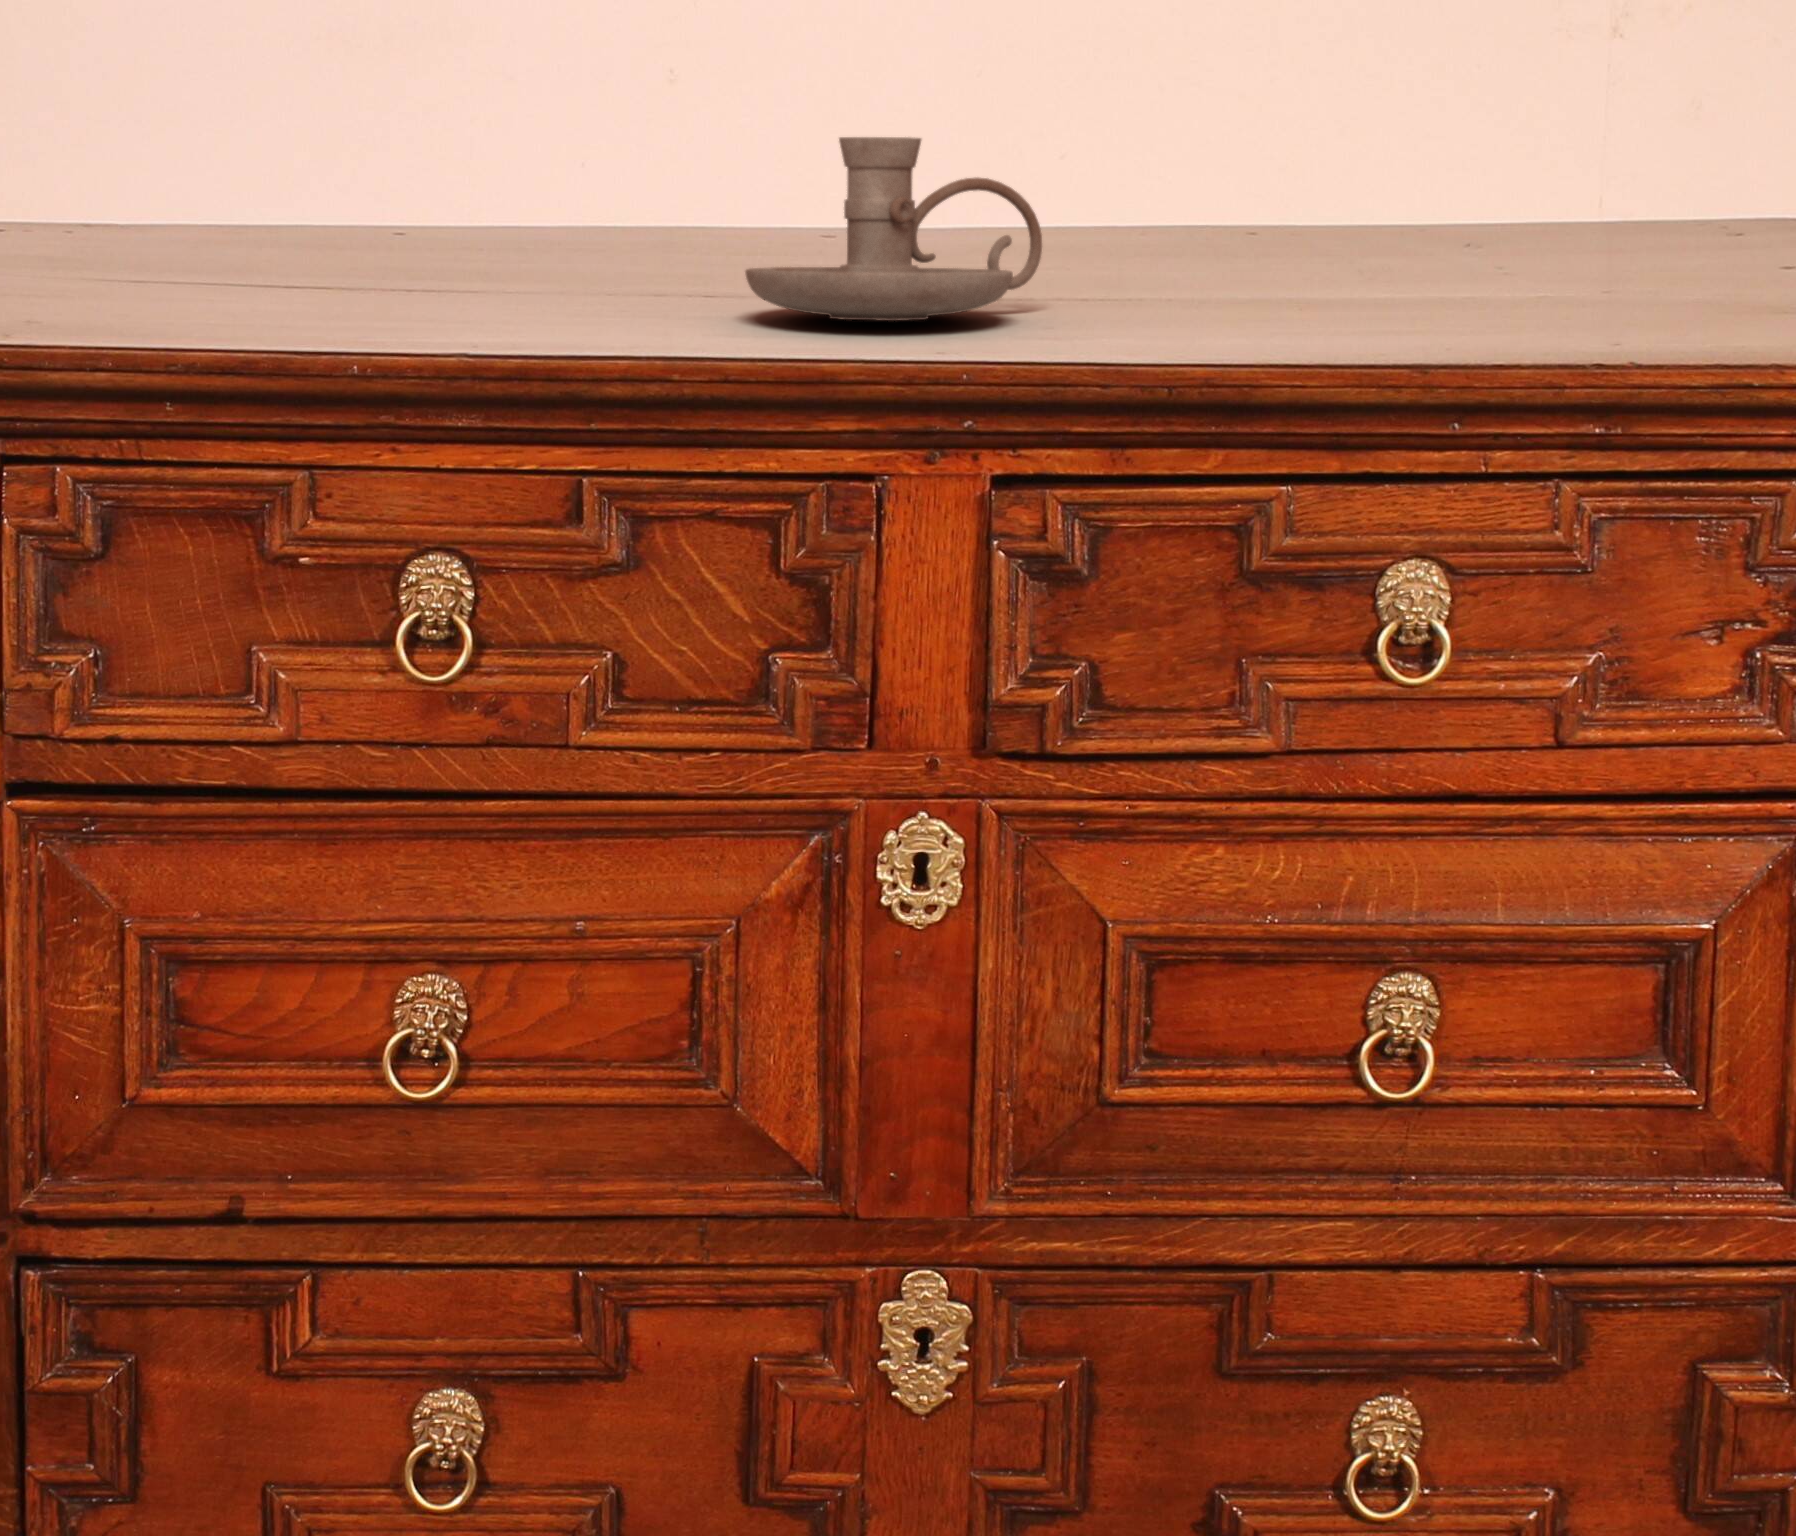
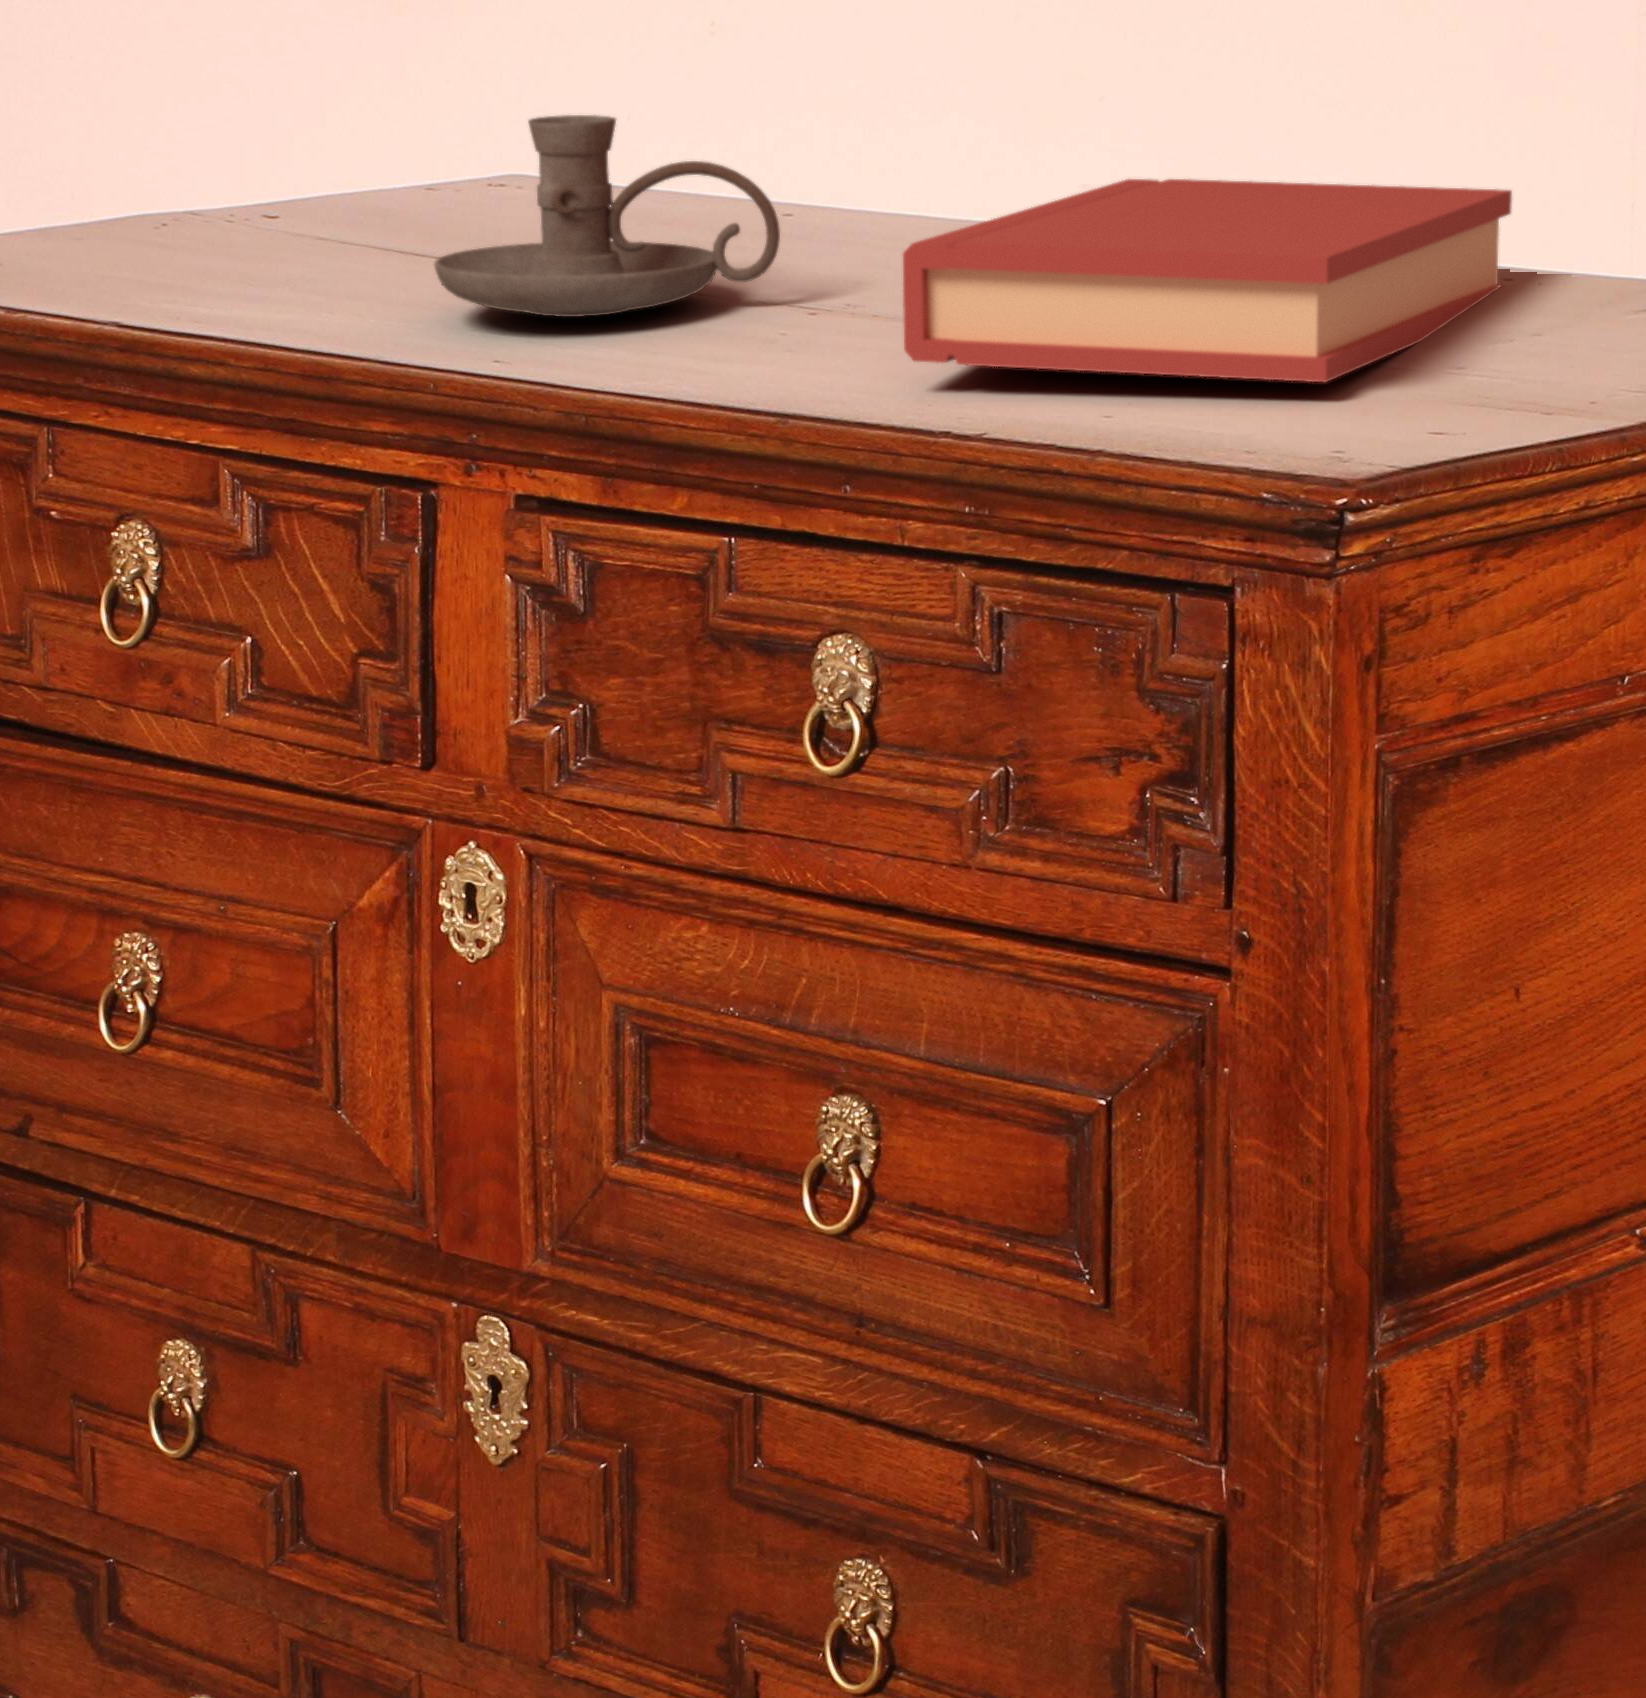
hardback book: none [1215,203,1786,313] -> present [903,179,1512,382]

